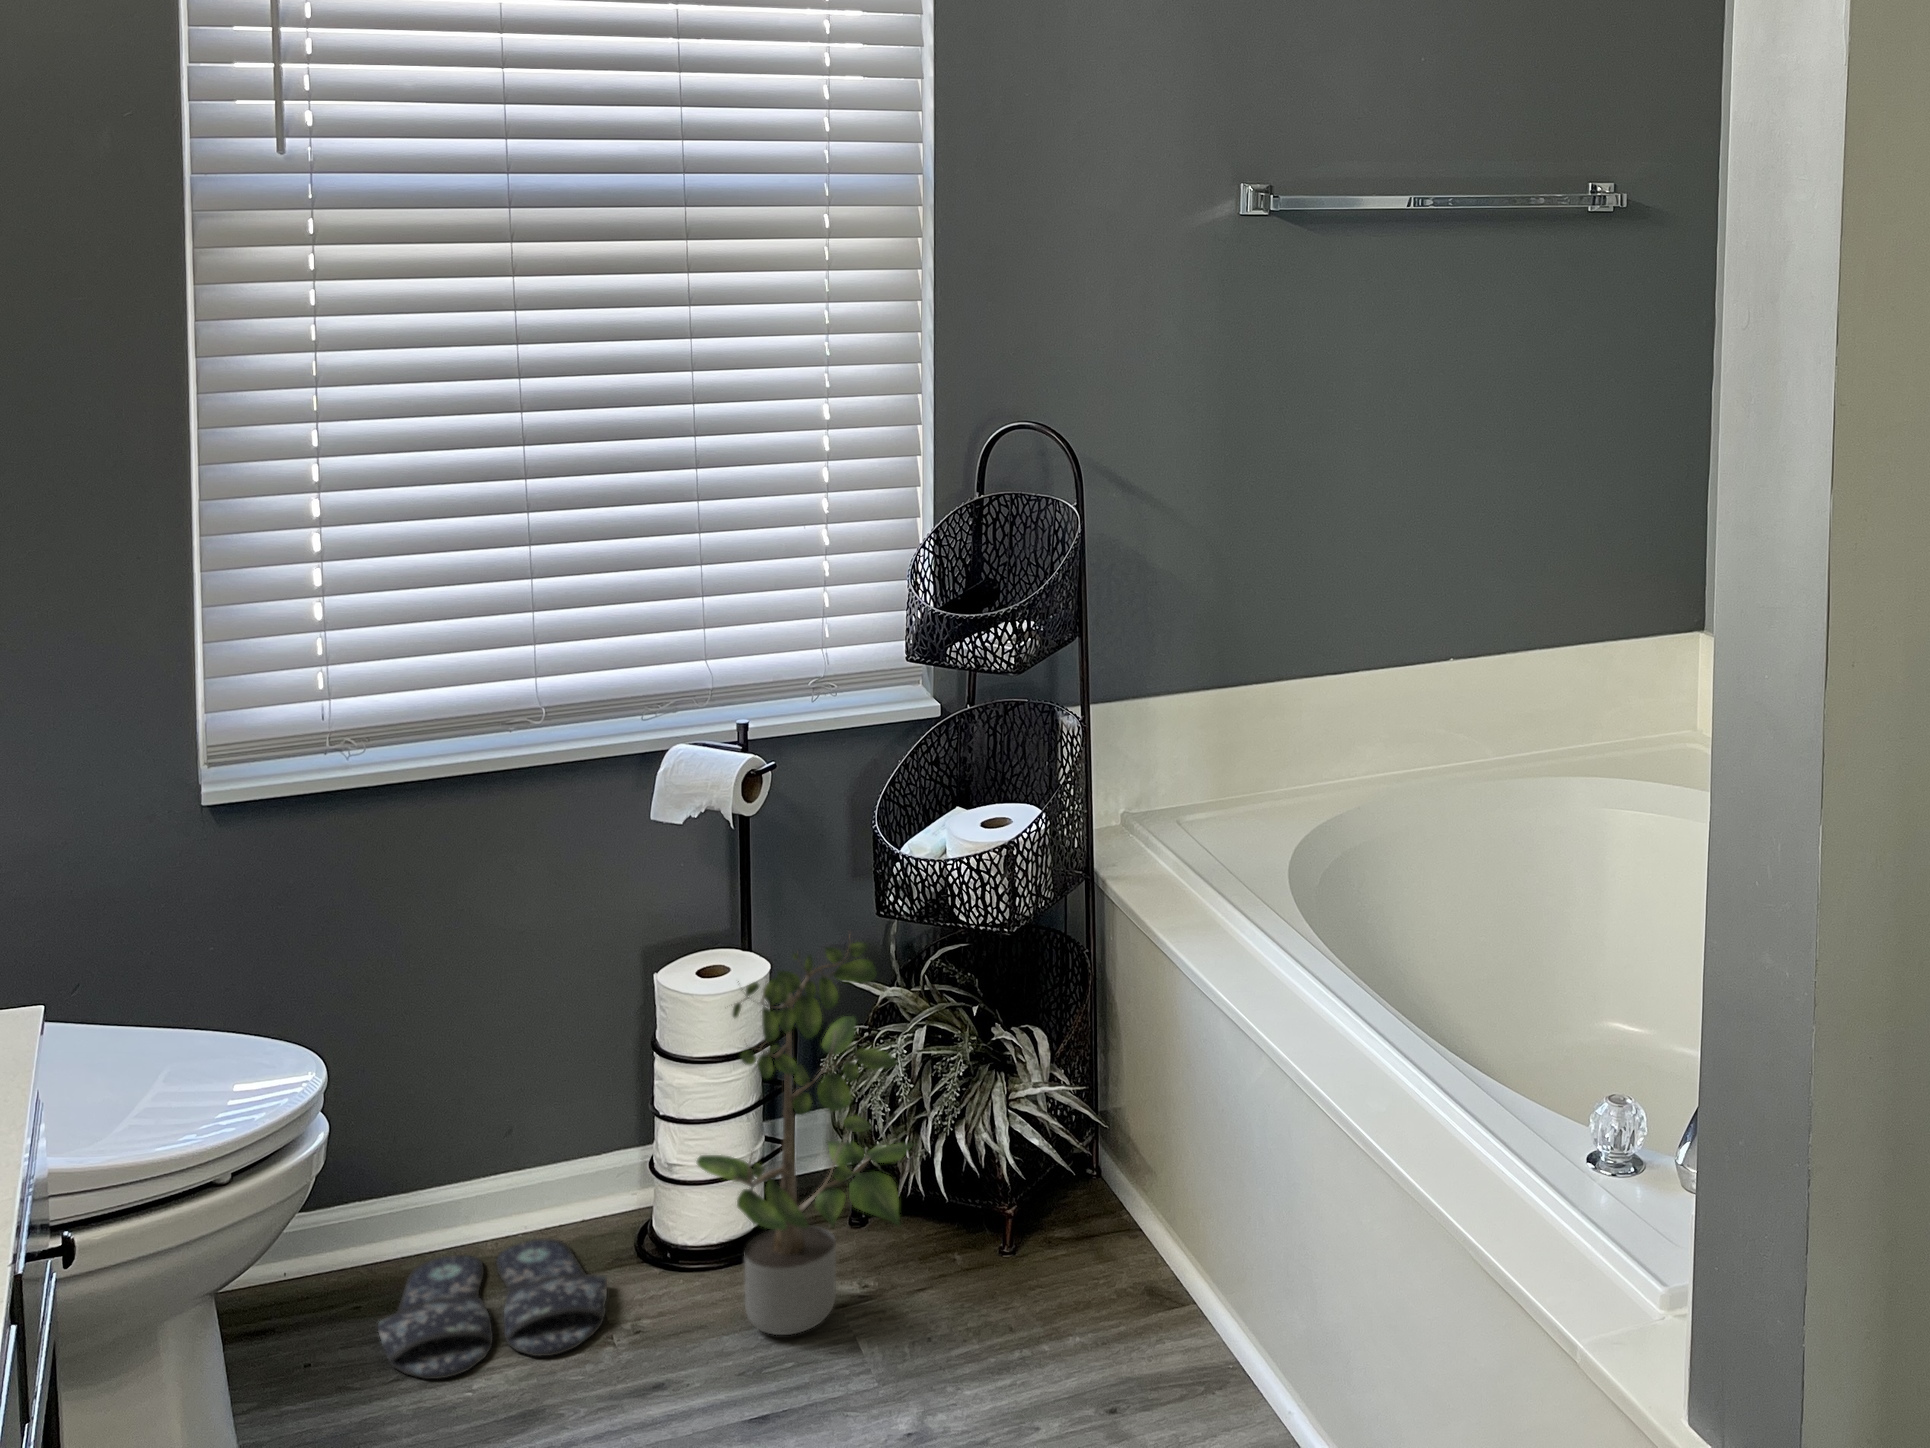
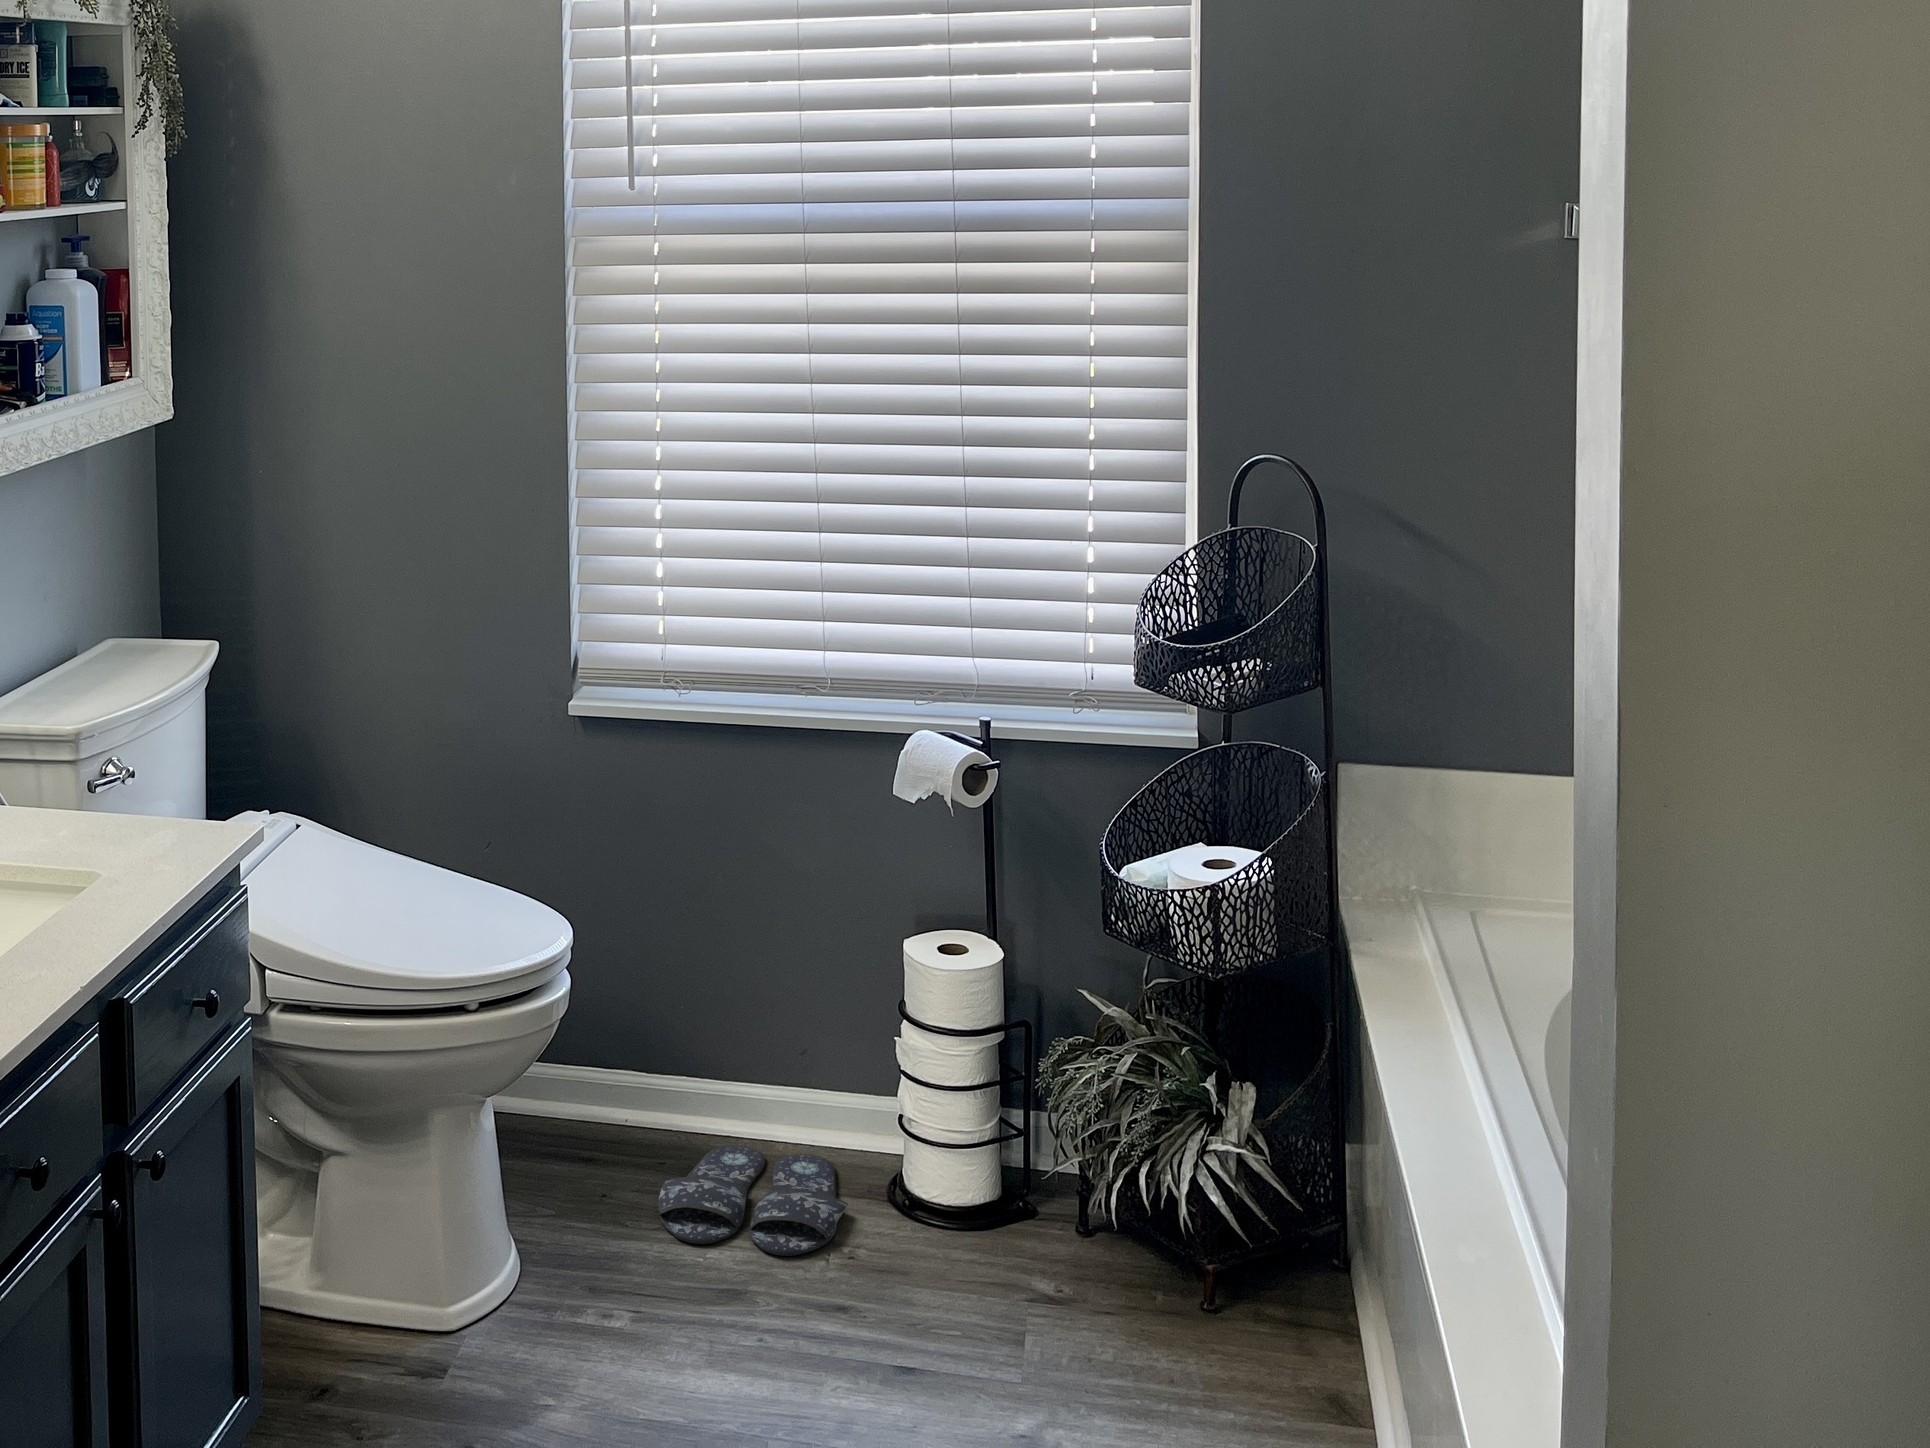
potted plant: present [697,943,917,1335] -> none [895,937,1120,1311]

